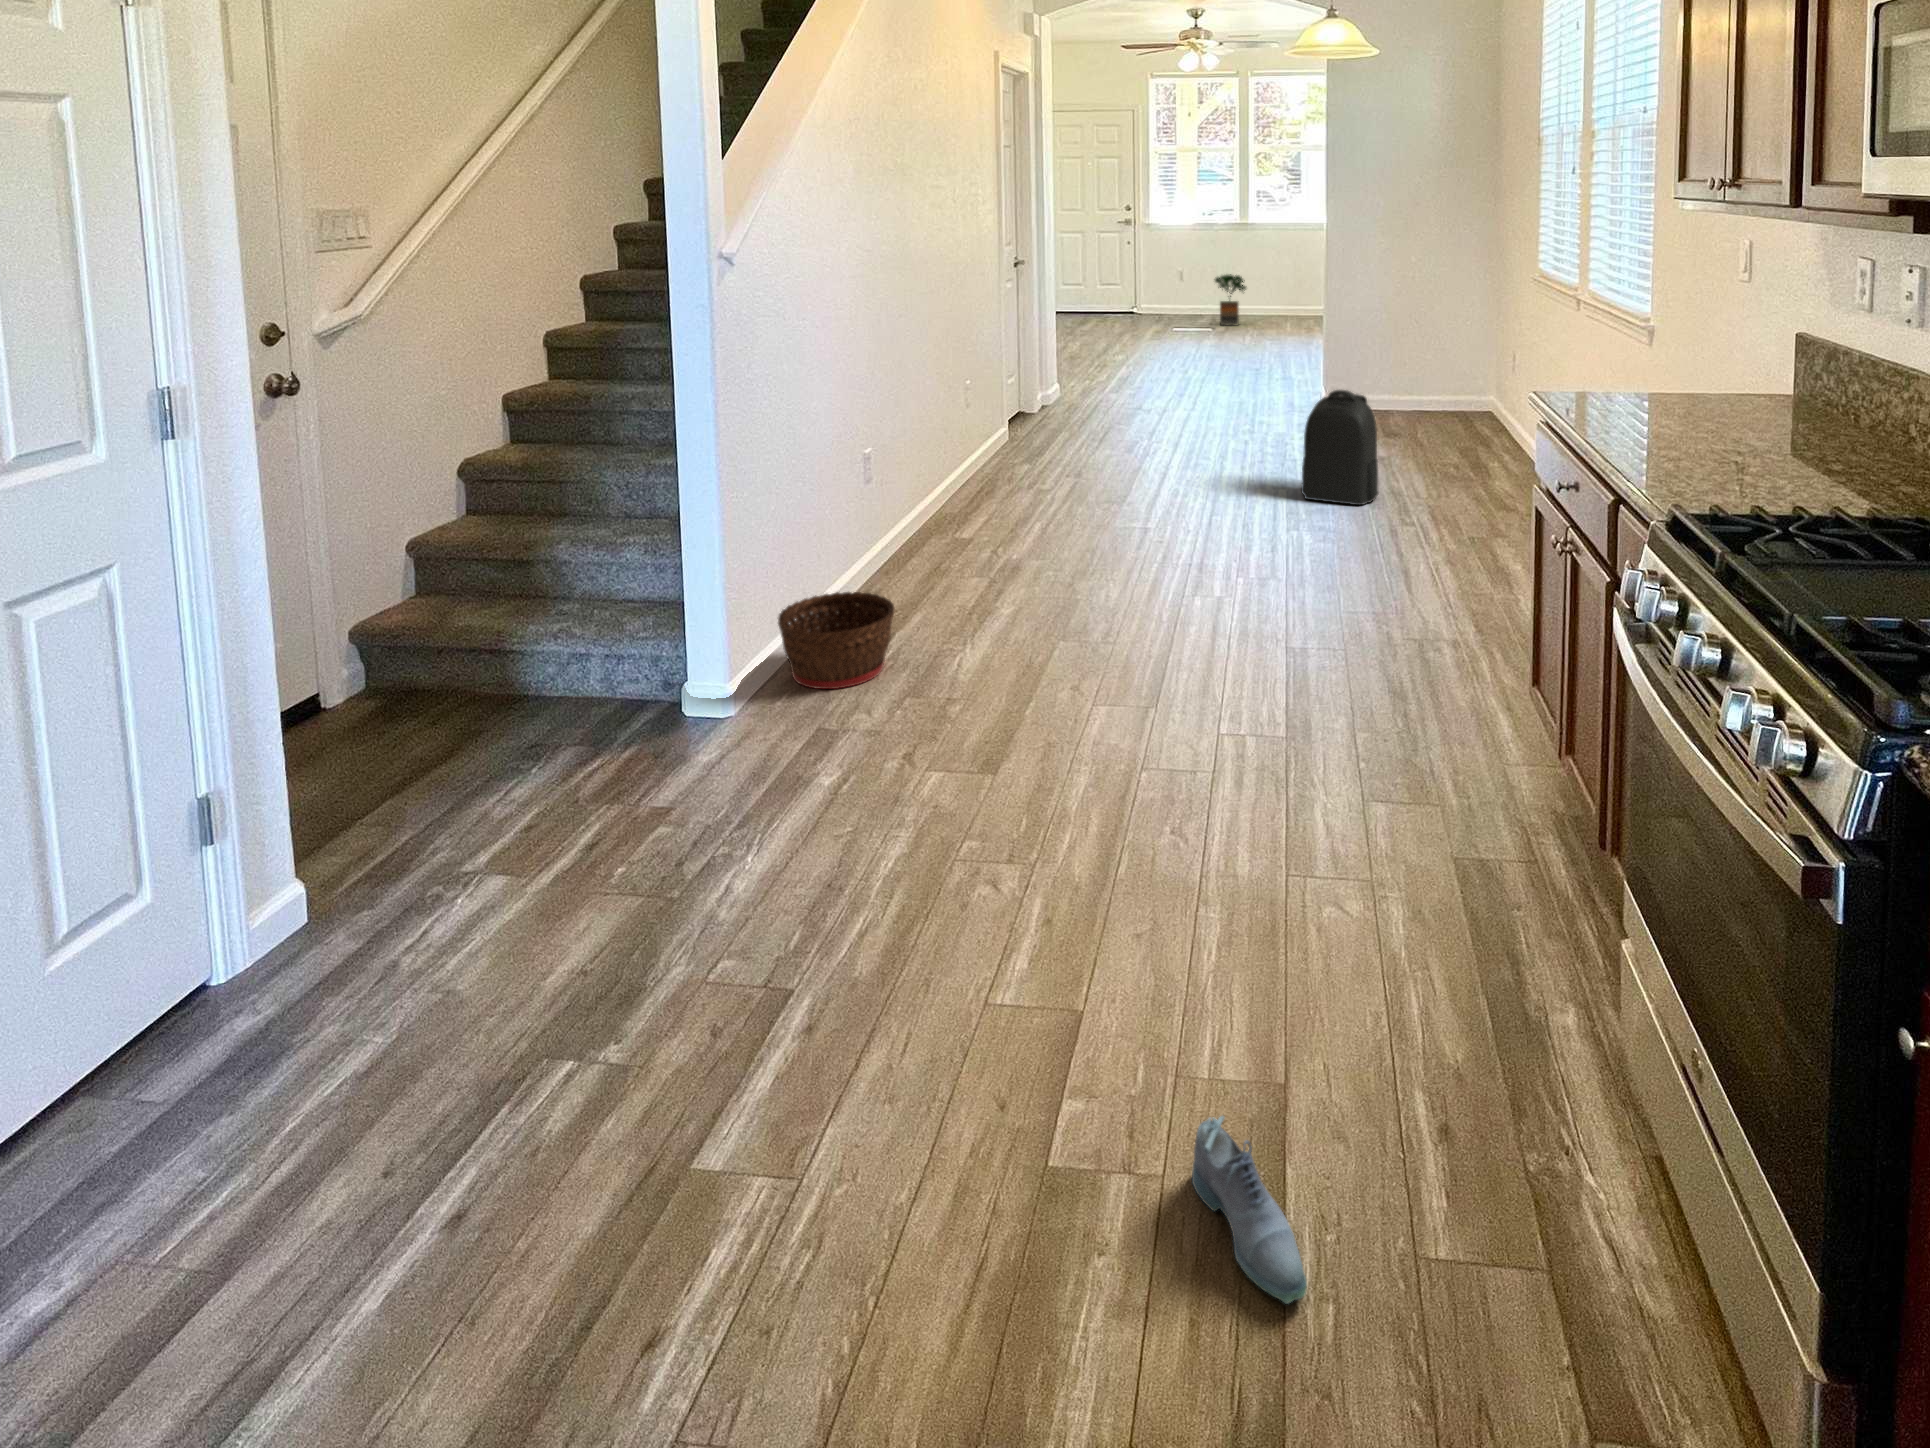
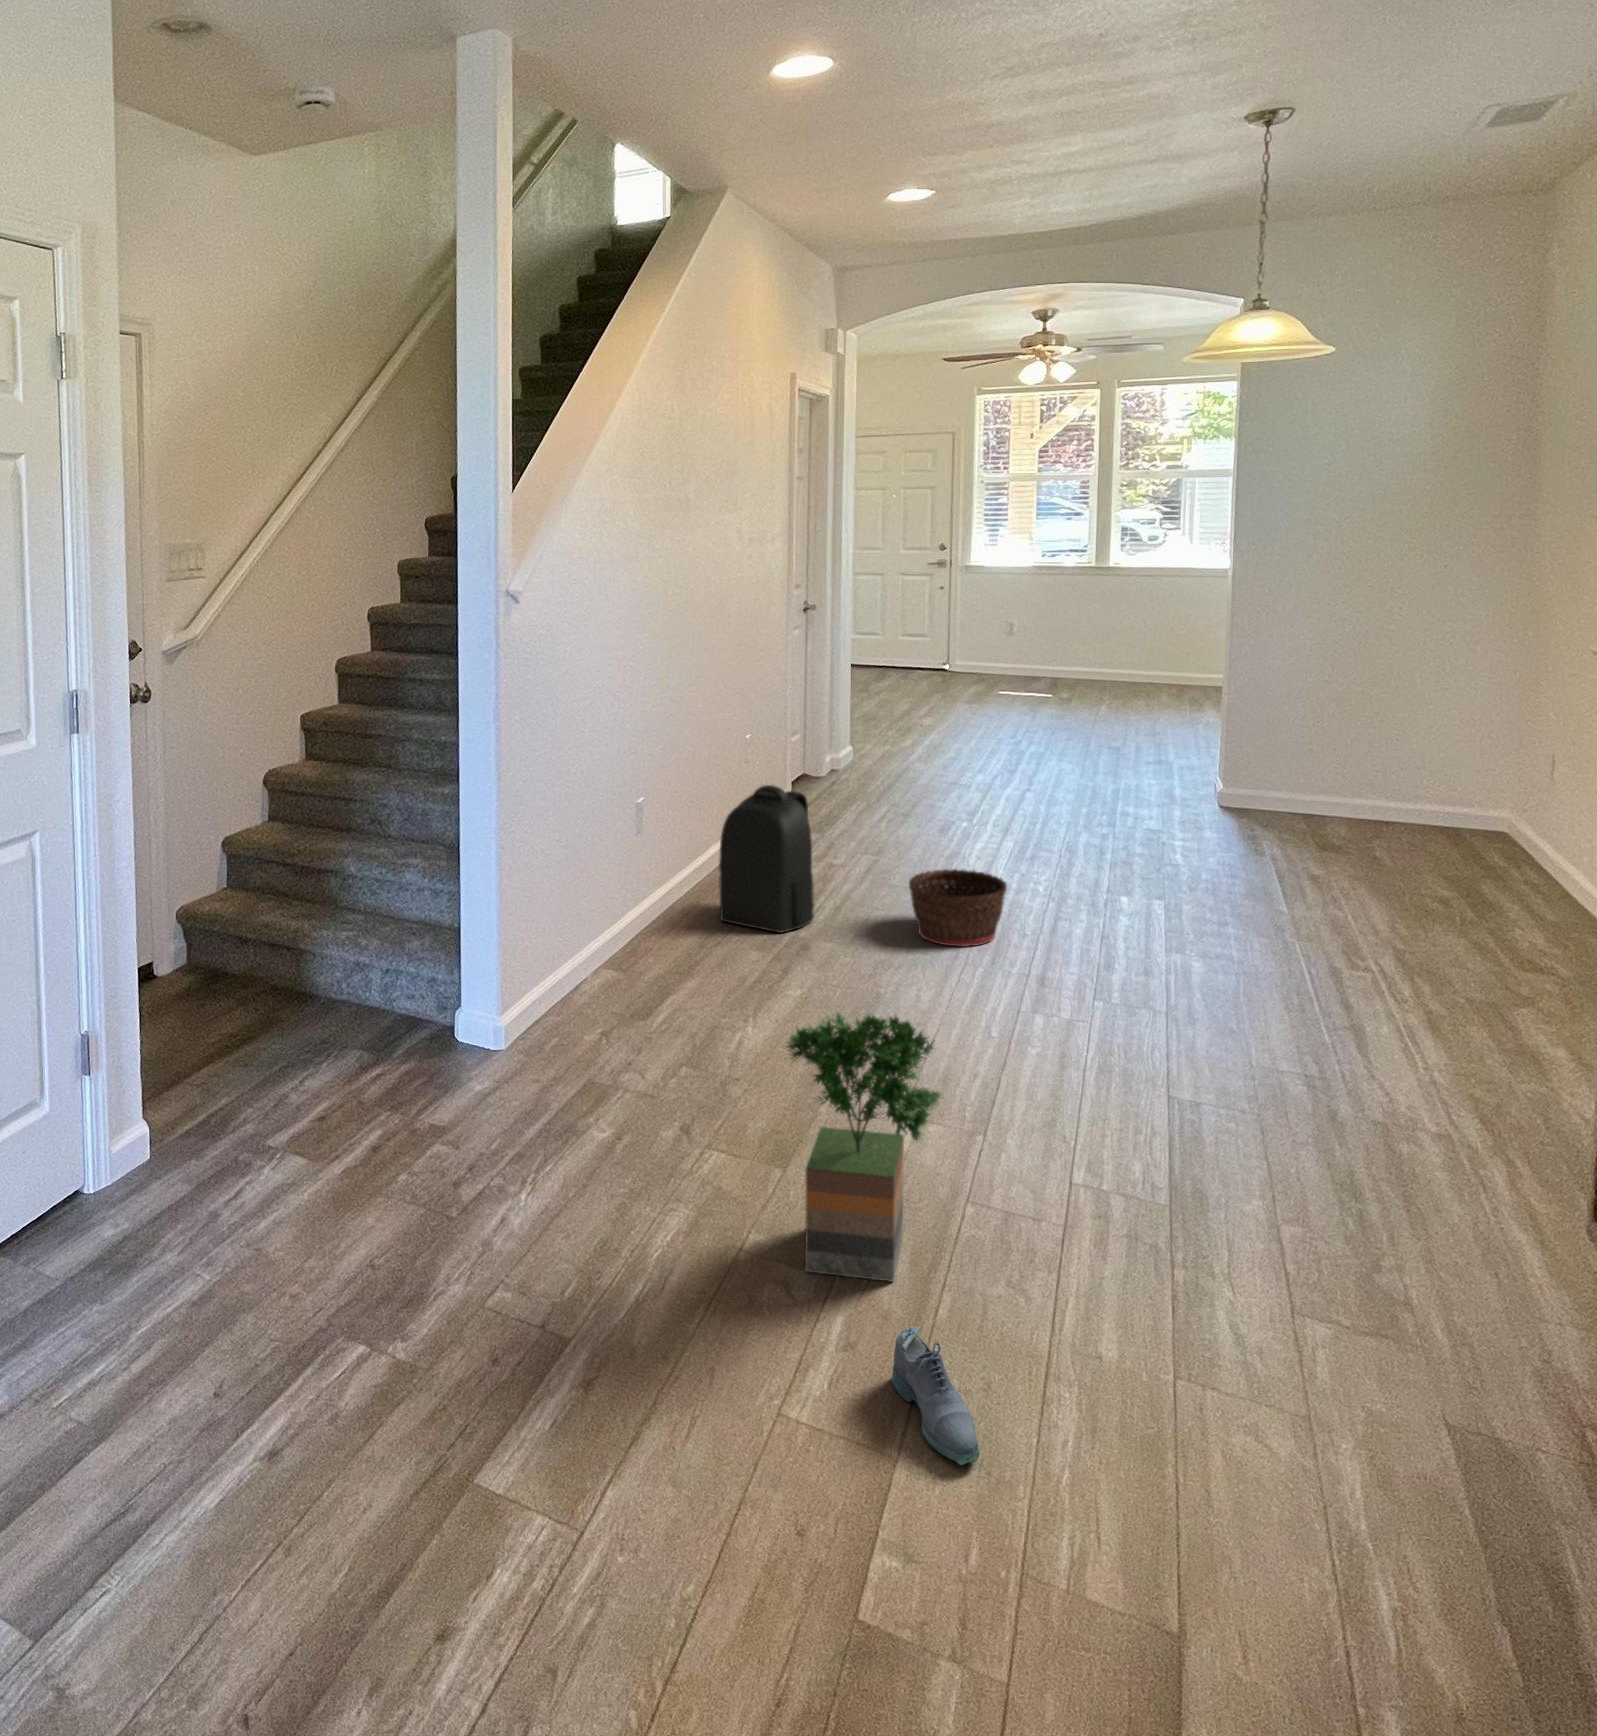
potted tree: present [1214,274,1246,325] -> present [787,1012,943,1282]
backpack: present [1301,390,1379,505] -> present [719,785,814,932]
basket: present [778,592,895,689] -> present [909,869,1007,947]

